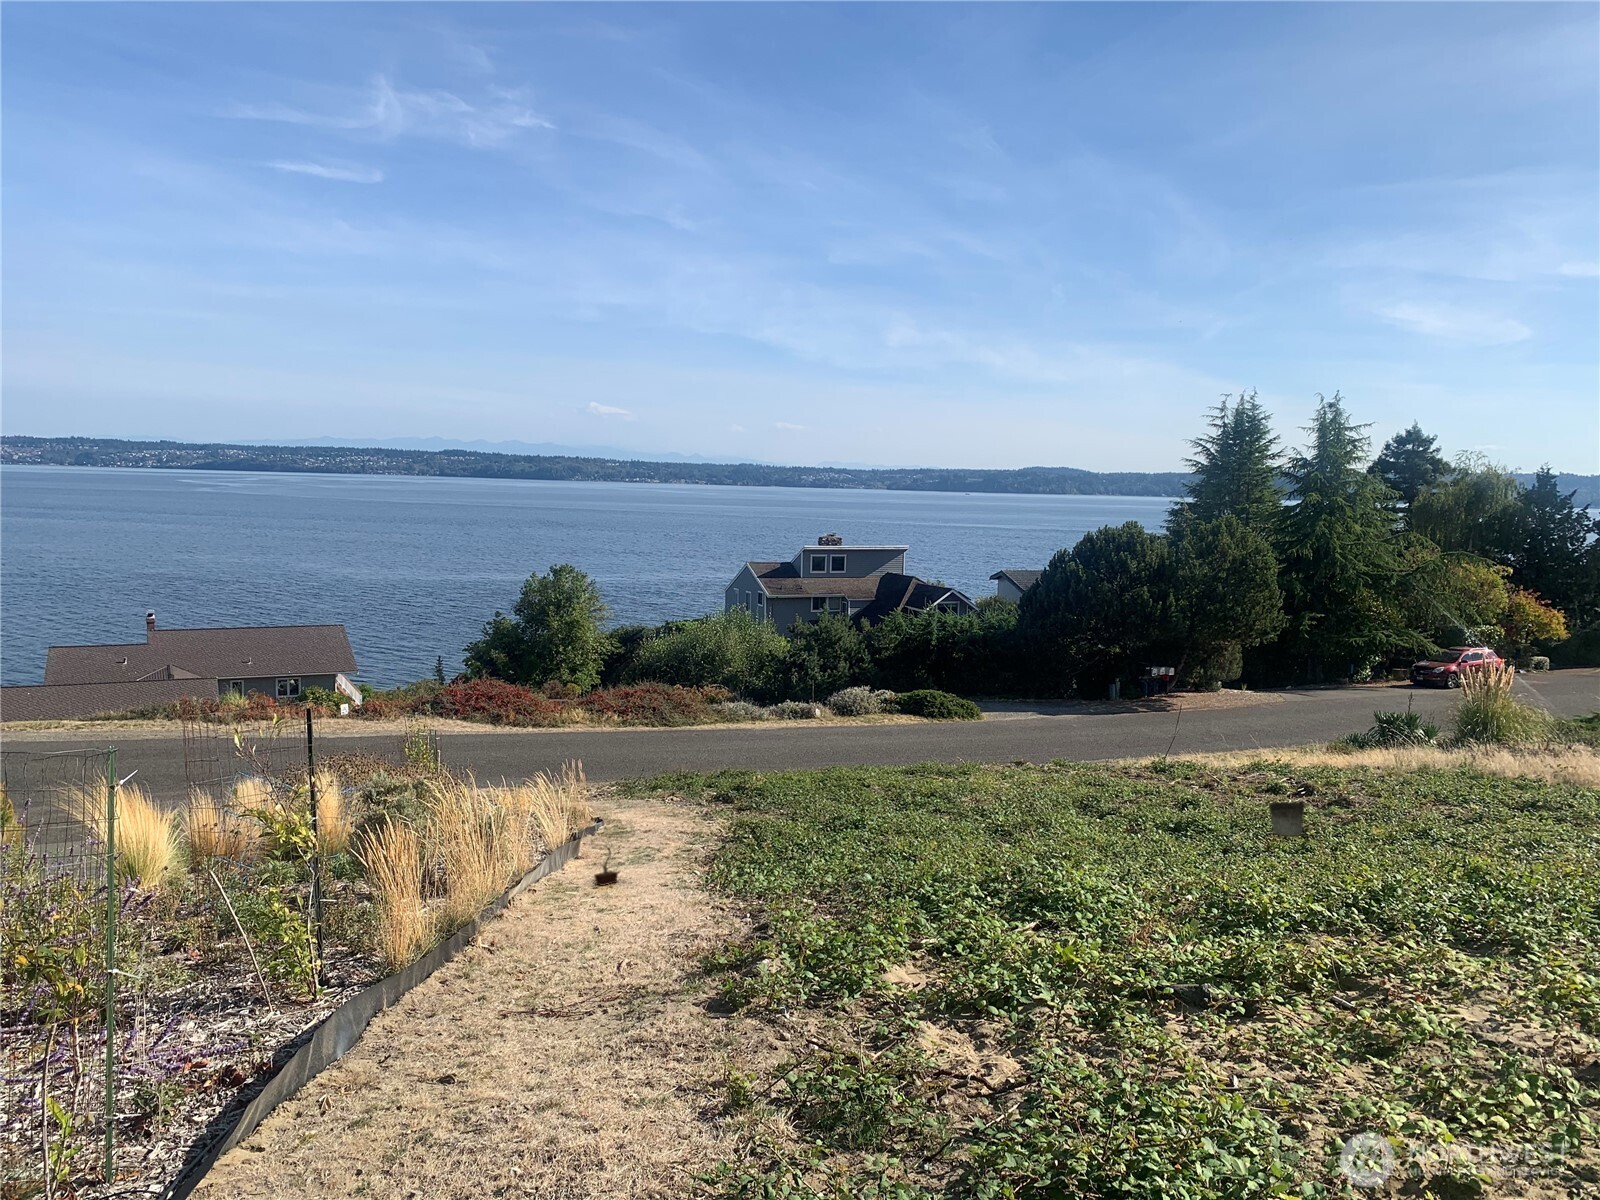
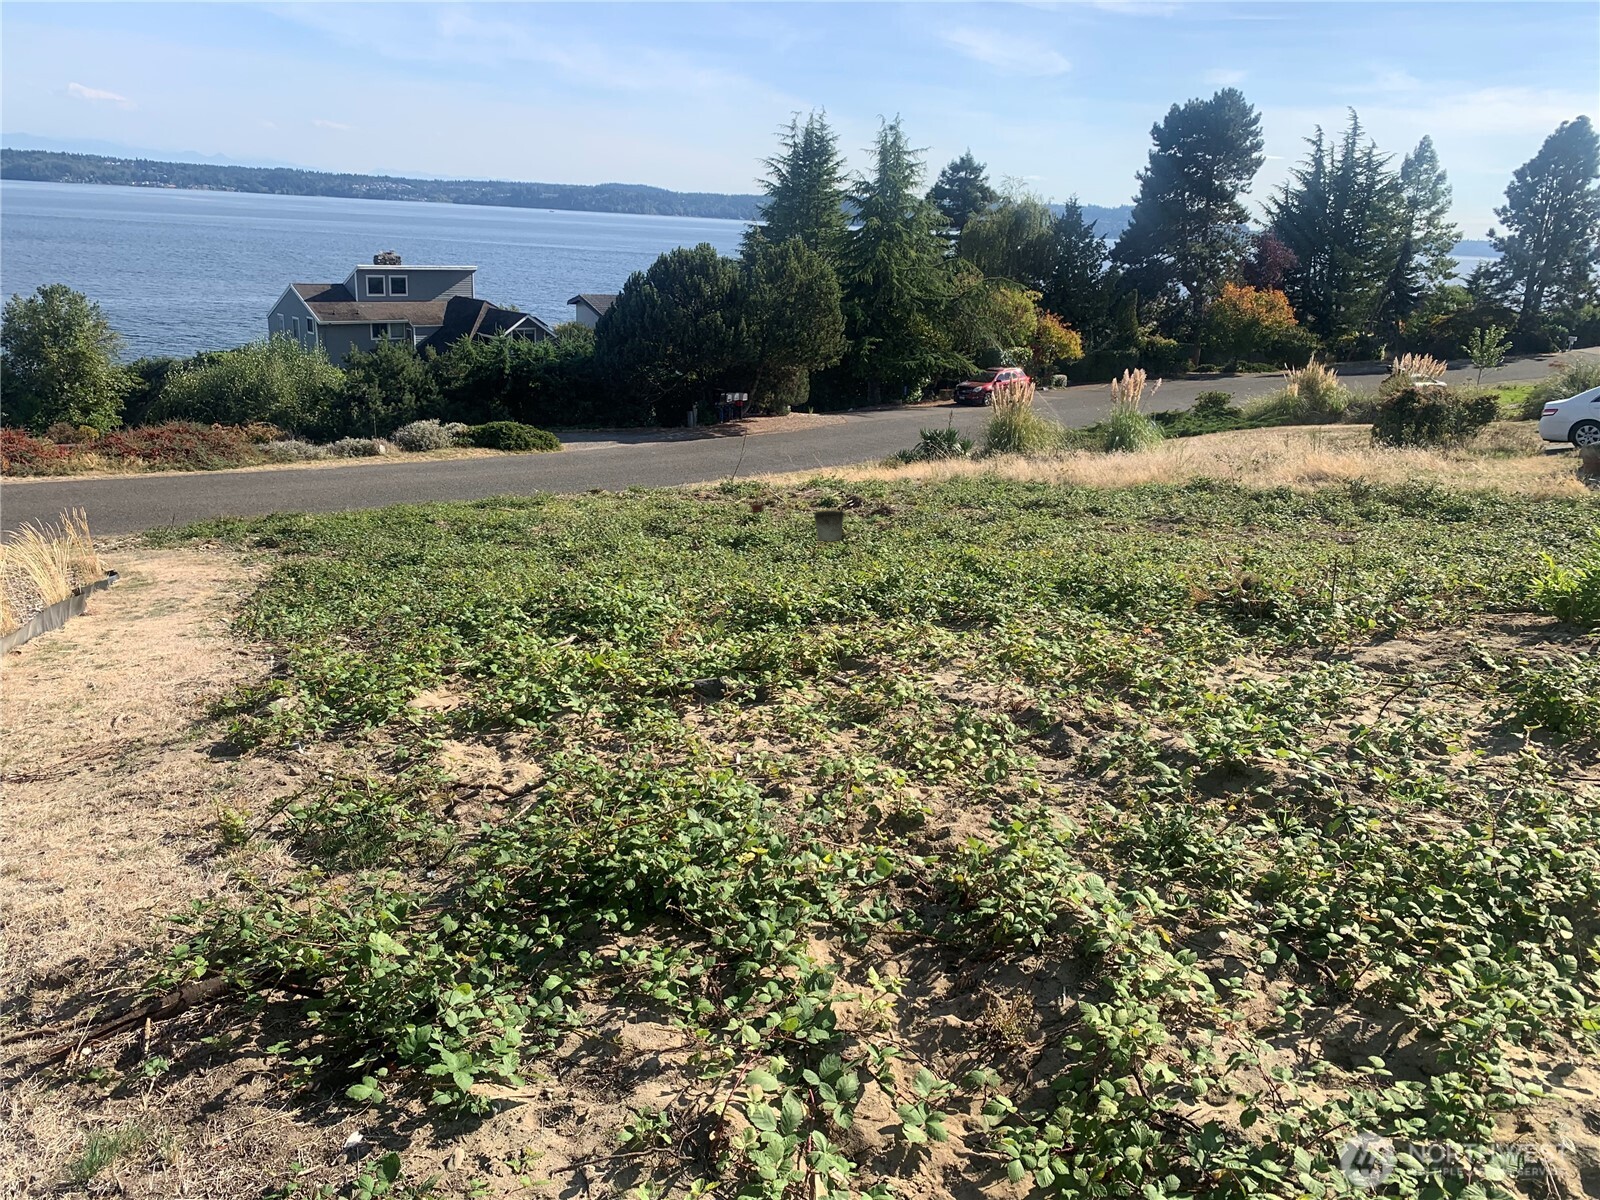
potted plant: present [591,826,628,886] -> present [751,479,768,512]

